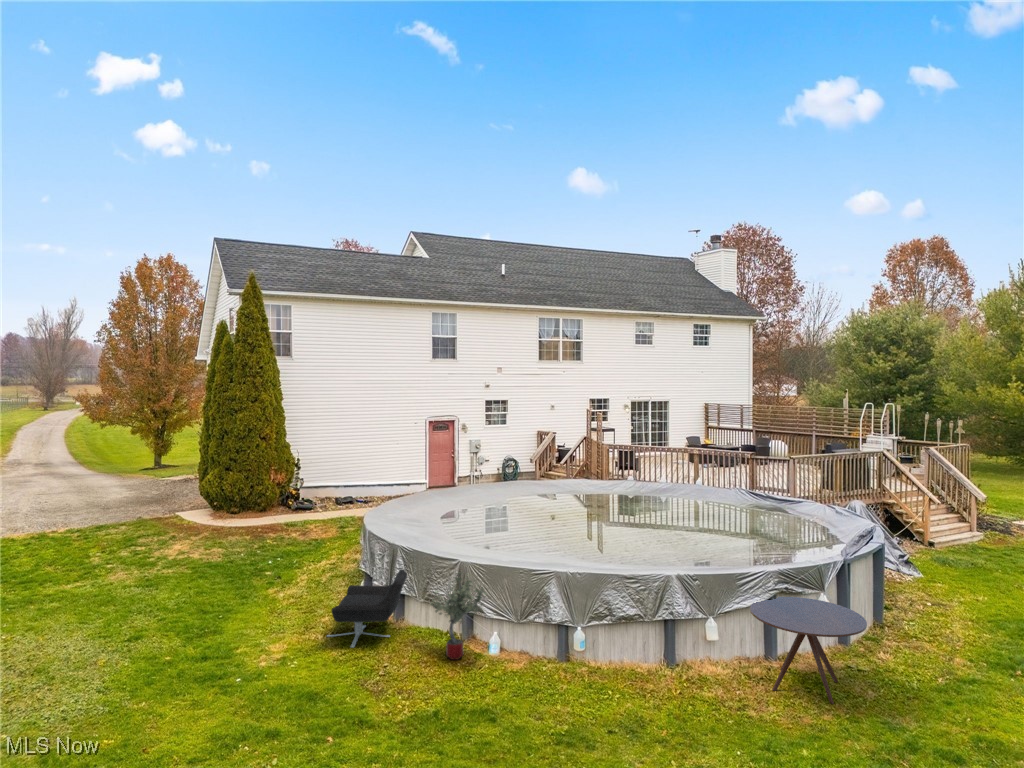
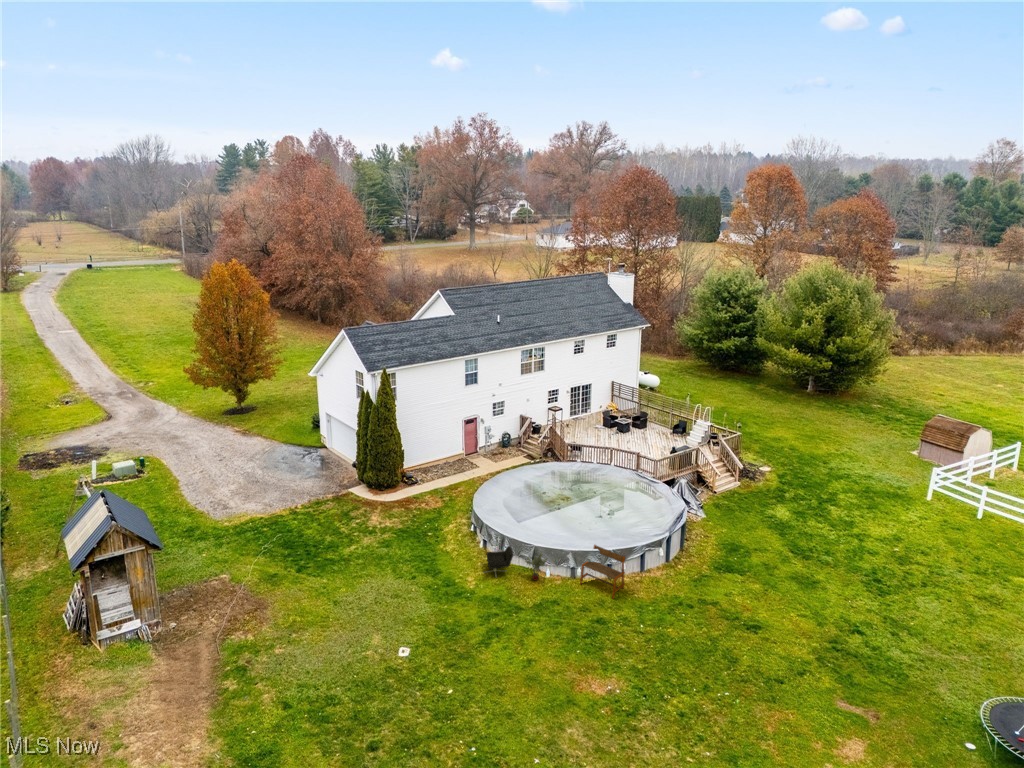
bench: none [578,559,715,719] -> present [580,545,625,599]
round table: present [750,597,867,704] -> none [637,553,673,589]

